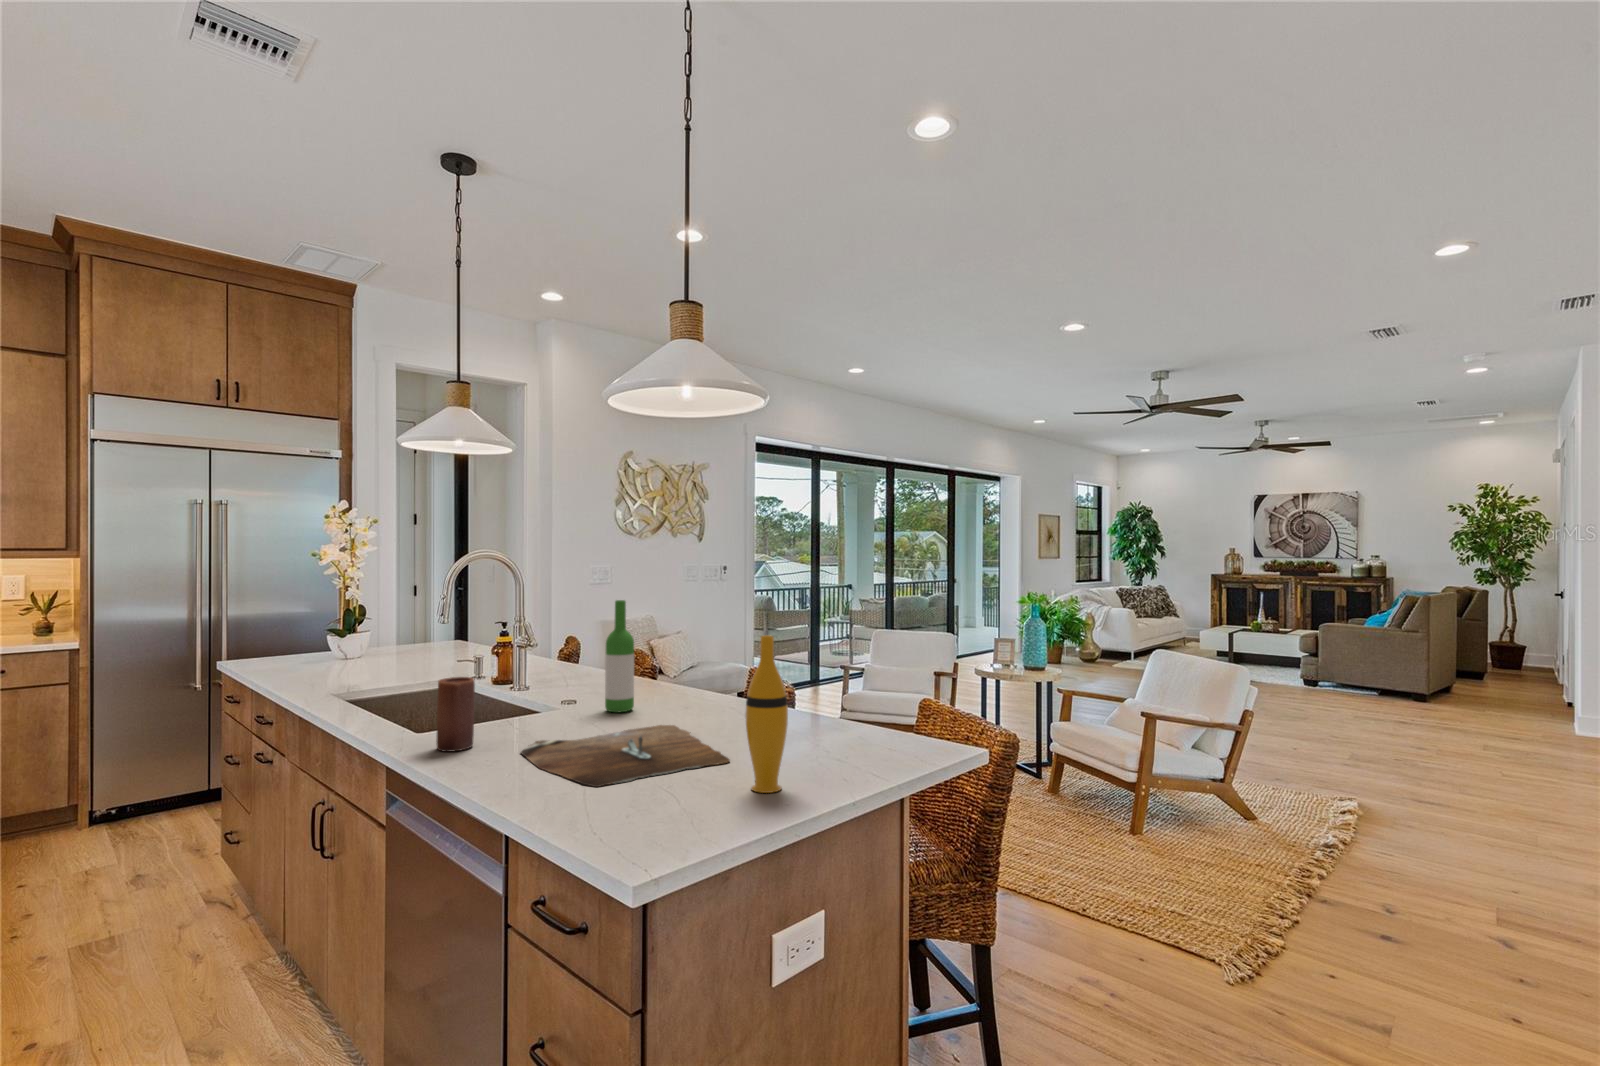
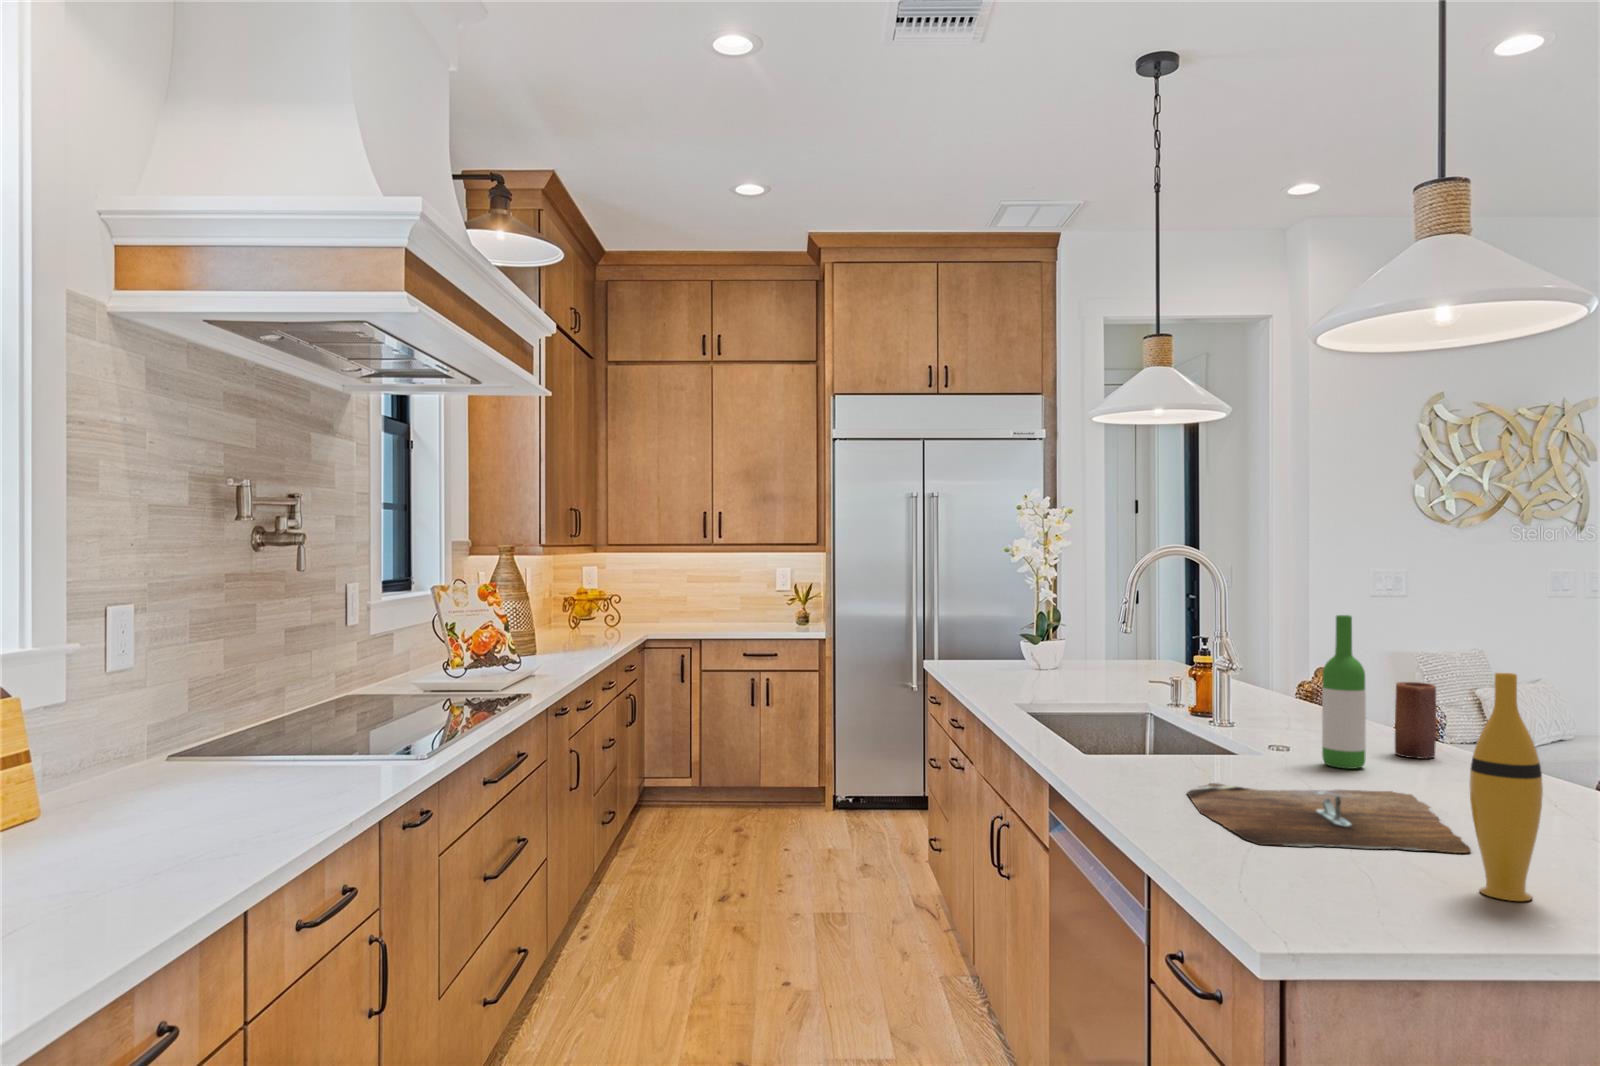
candle: present [436,677,475,752] -> present [1395,682,1436,759]

